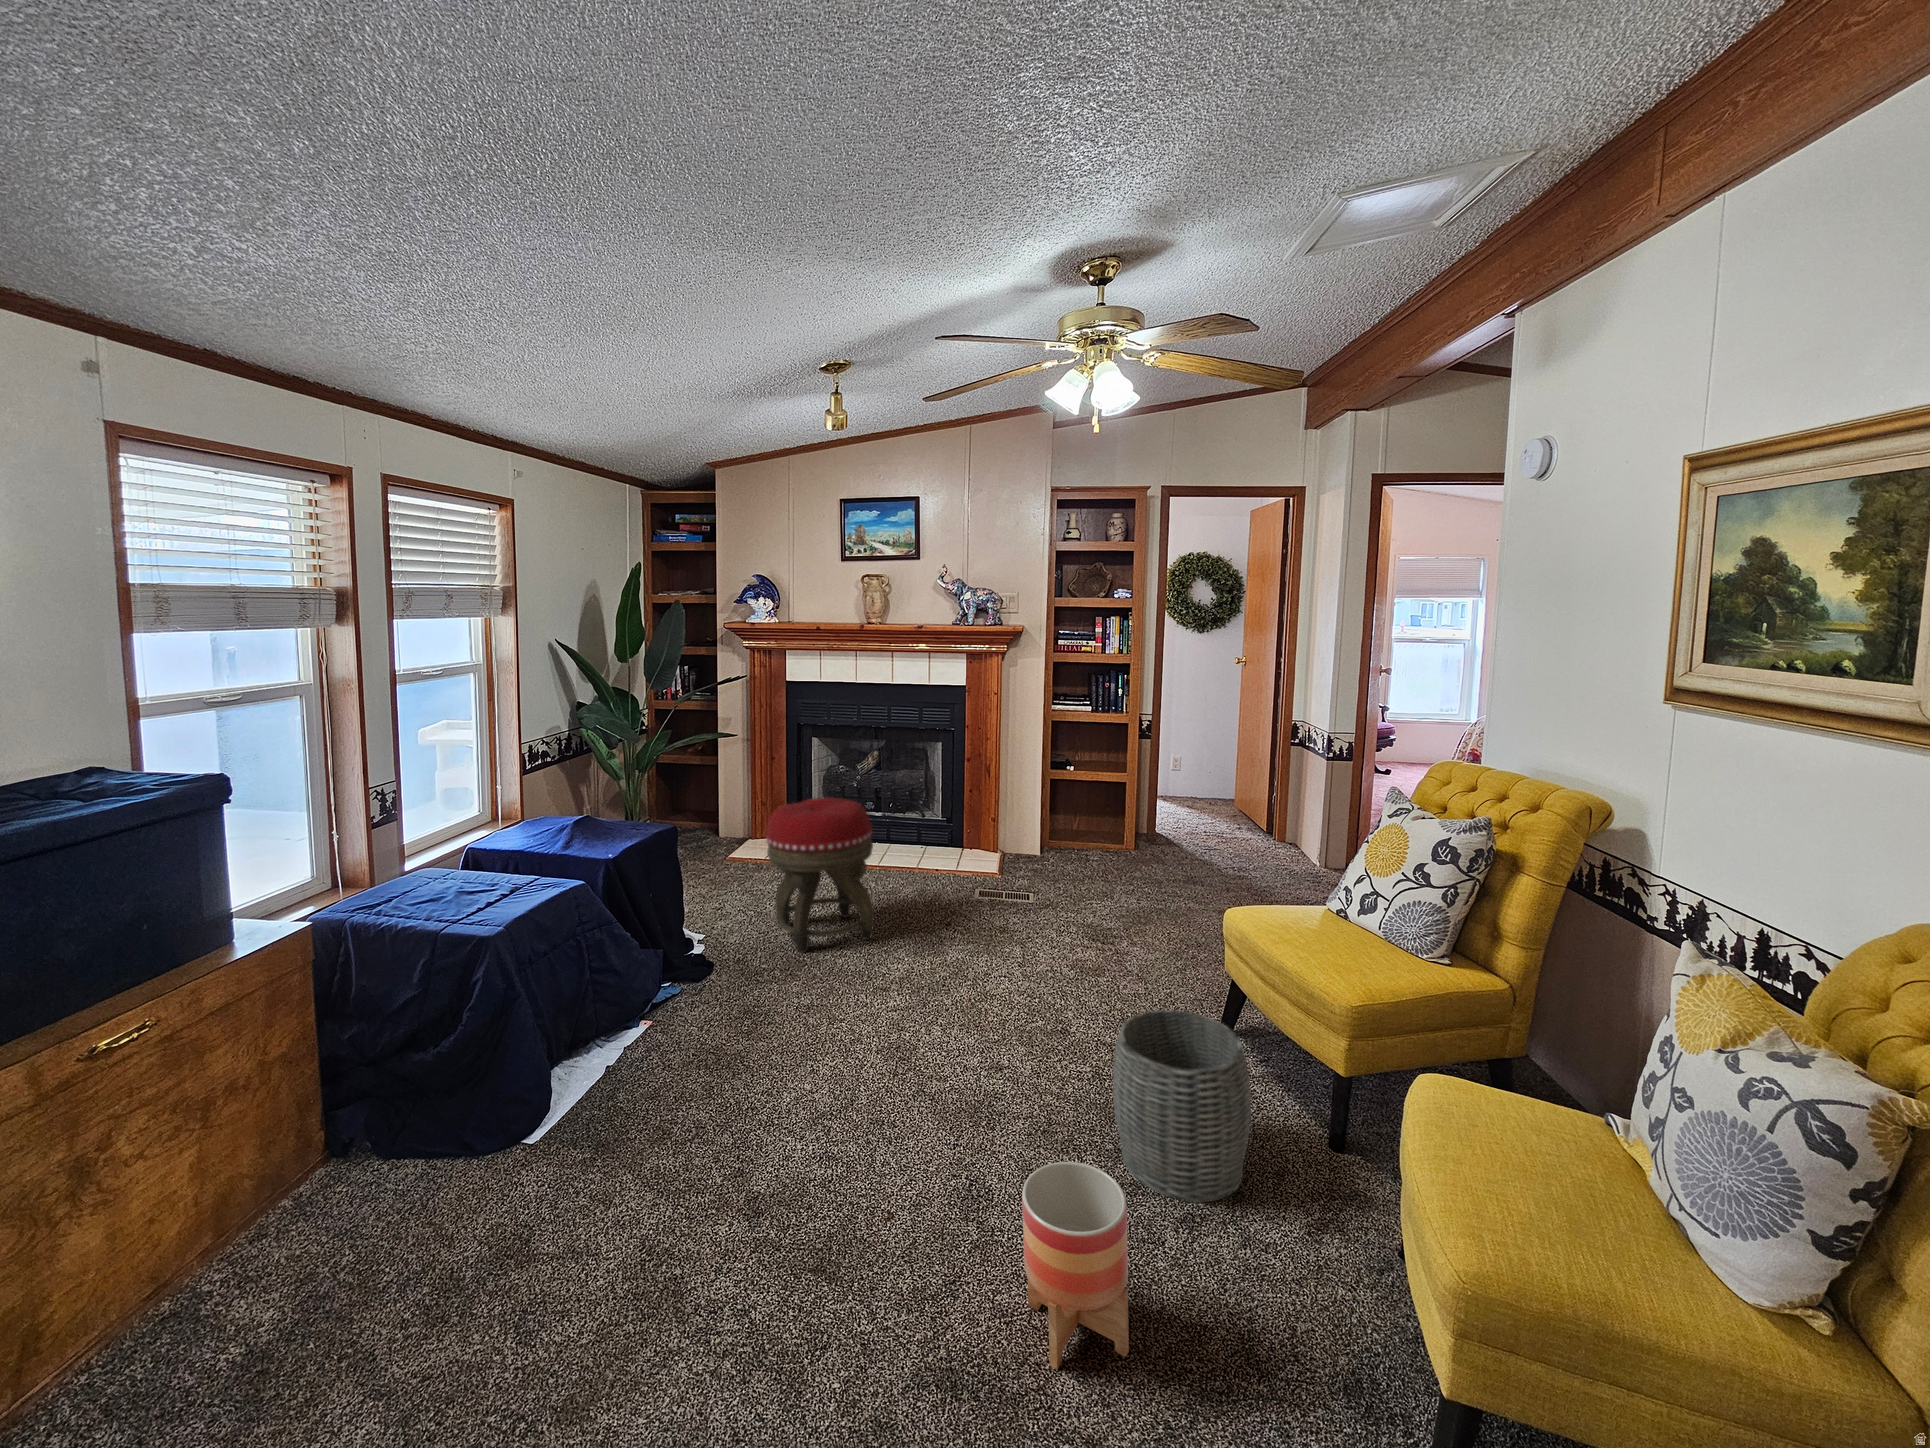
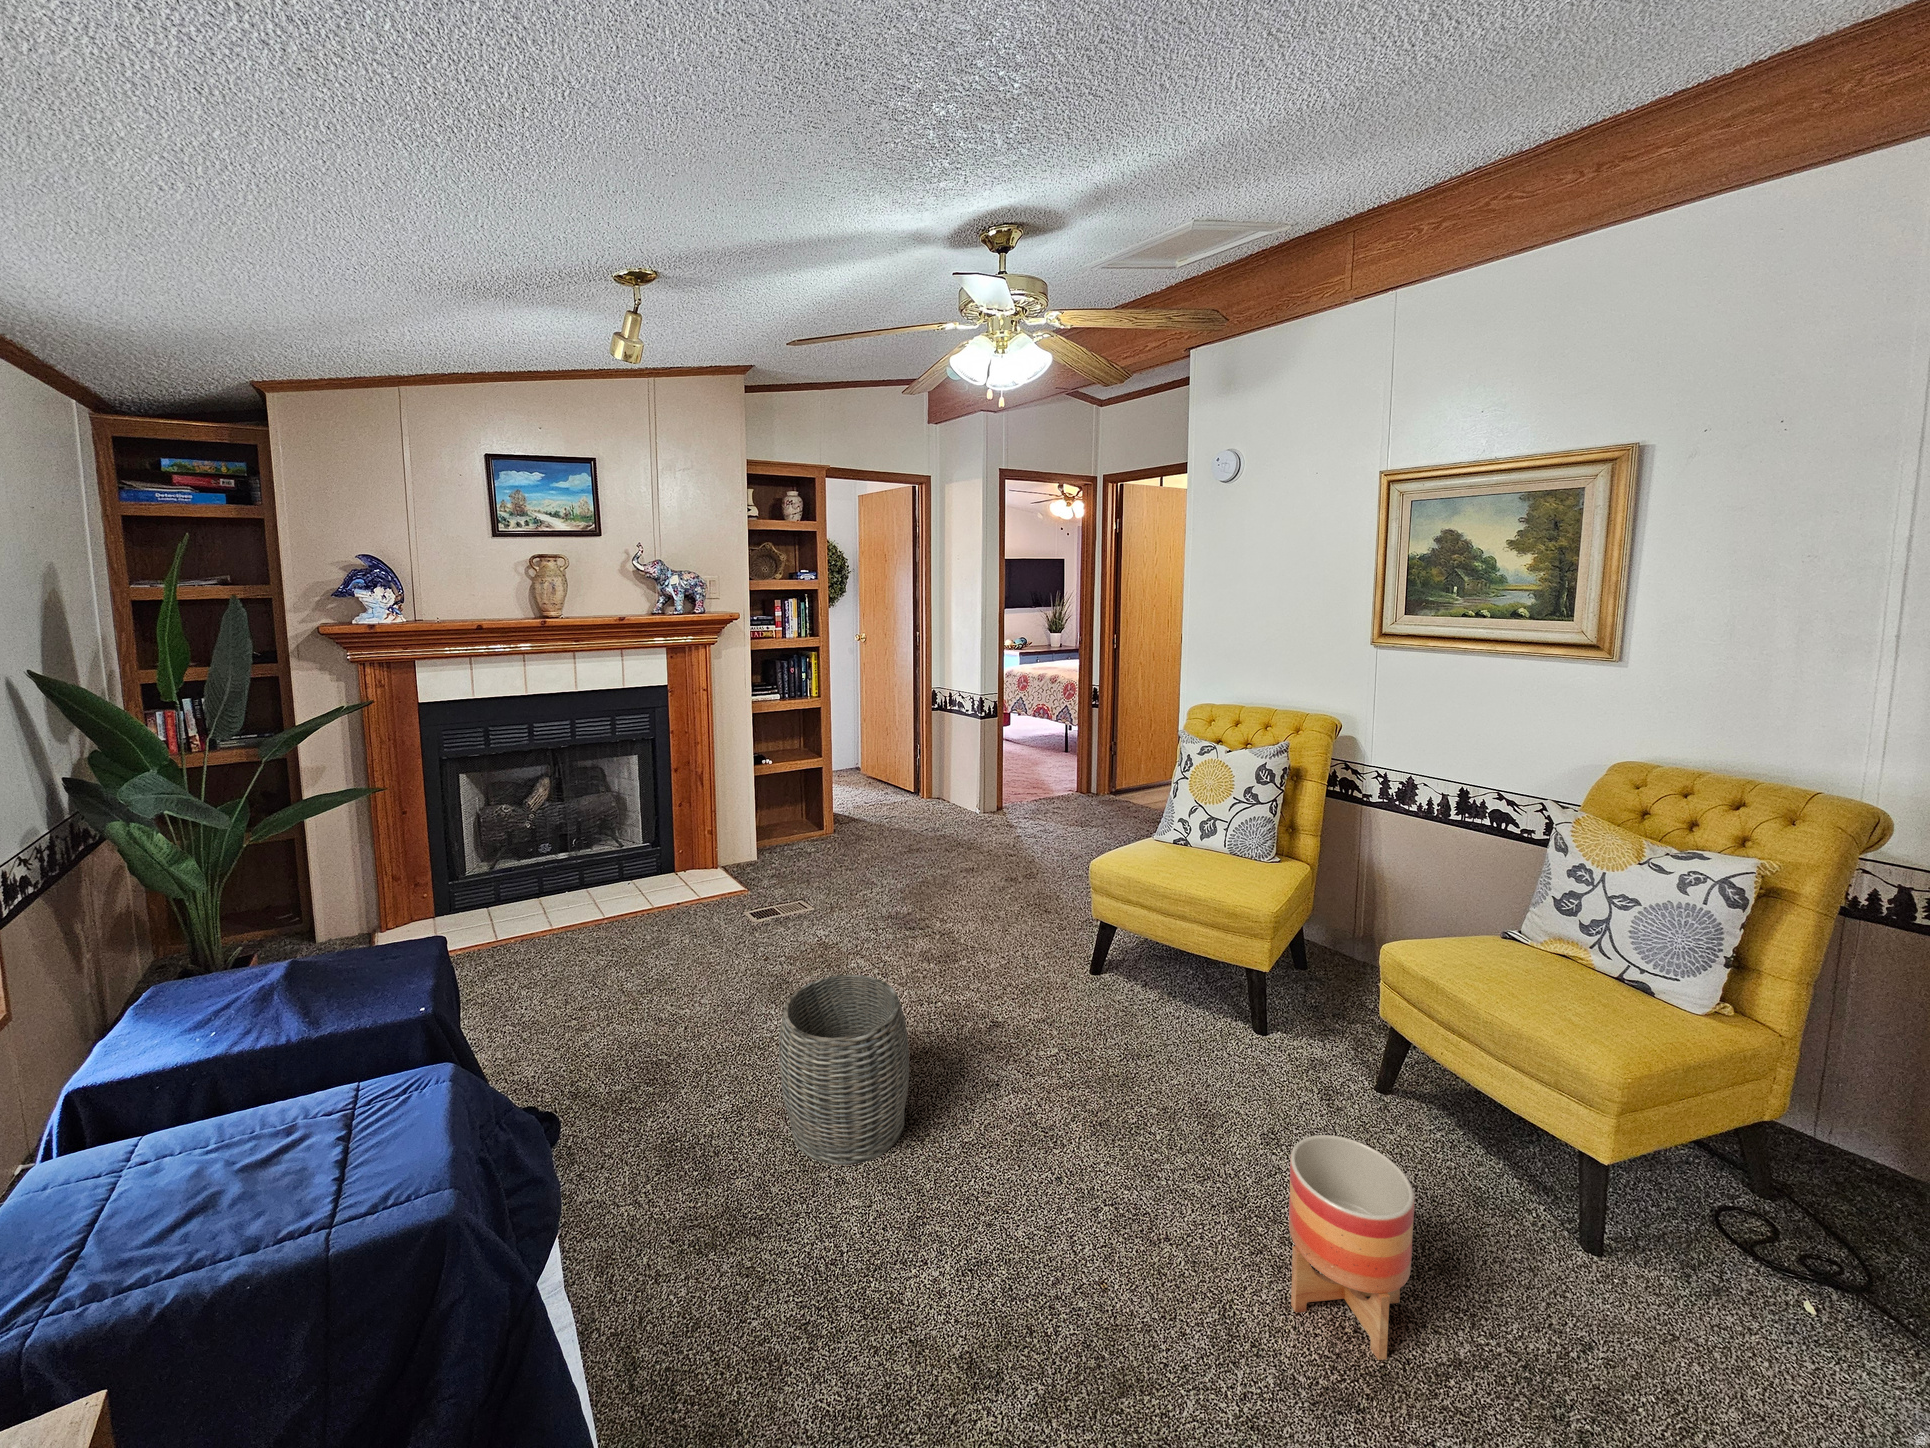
footstool: present [766,798,874,953] -> none [539,834,696,1047]
woven basket: present [1113,1010,1251,1203] -> present [779,975,909,1165]

